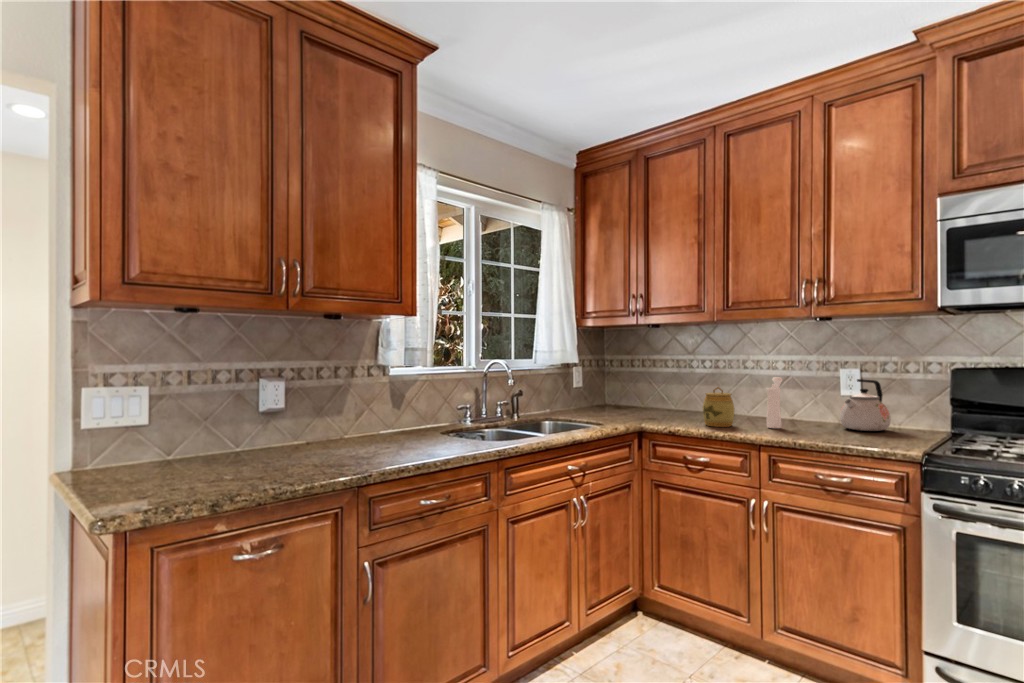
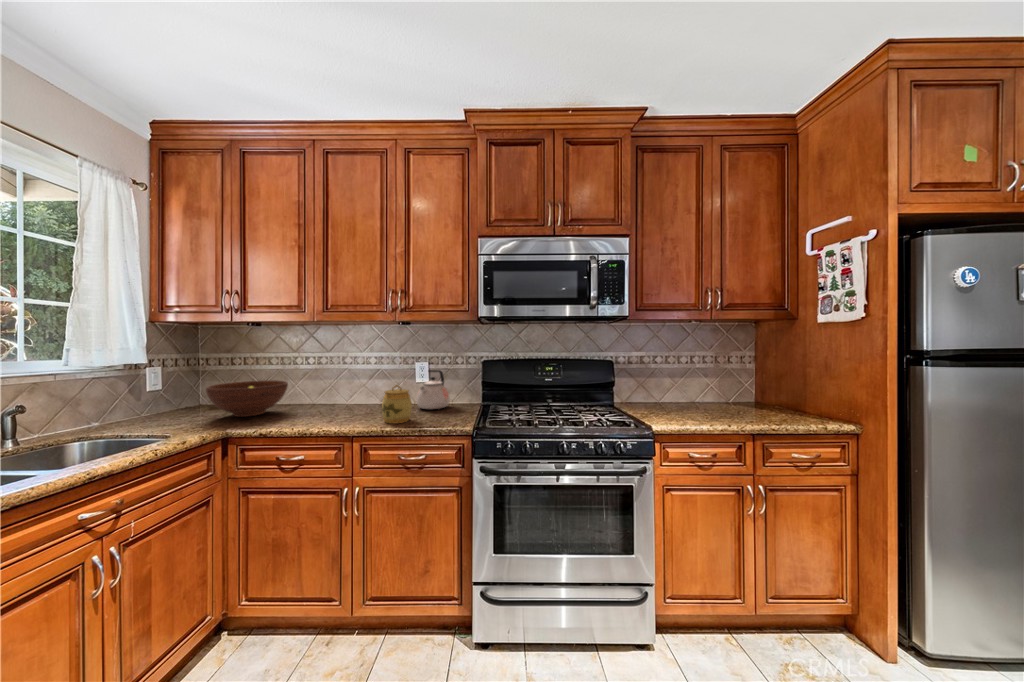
pepper mill: present [766,377,783,428] -> none [360,371,374,416]
fruit bowl: none [620,383,688,416] -> present [206,380,288,417]
jar: present [703,387,735,427] -> present [382,385,412,423]

